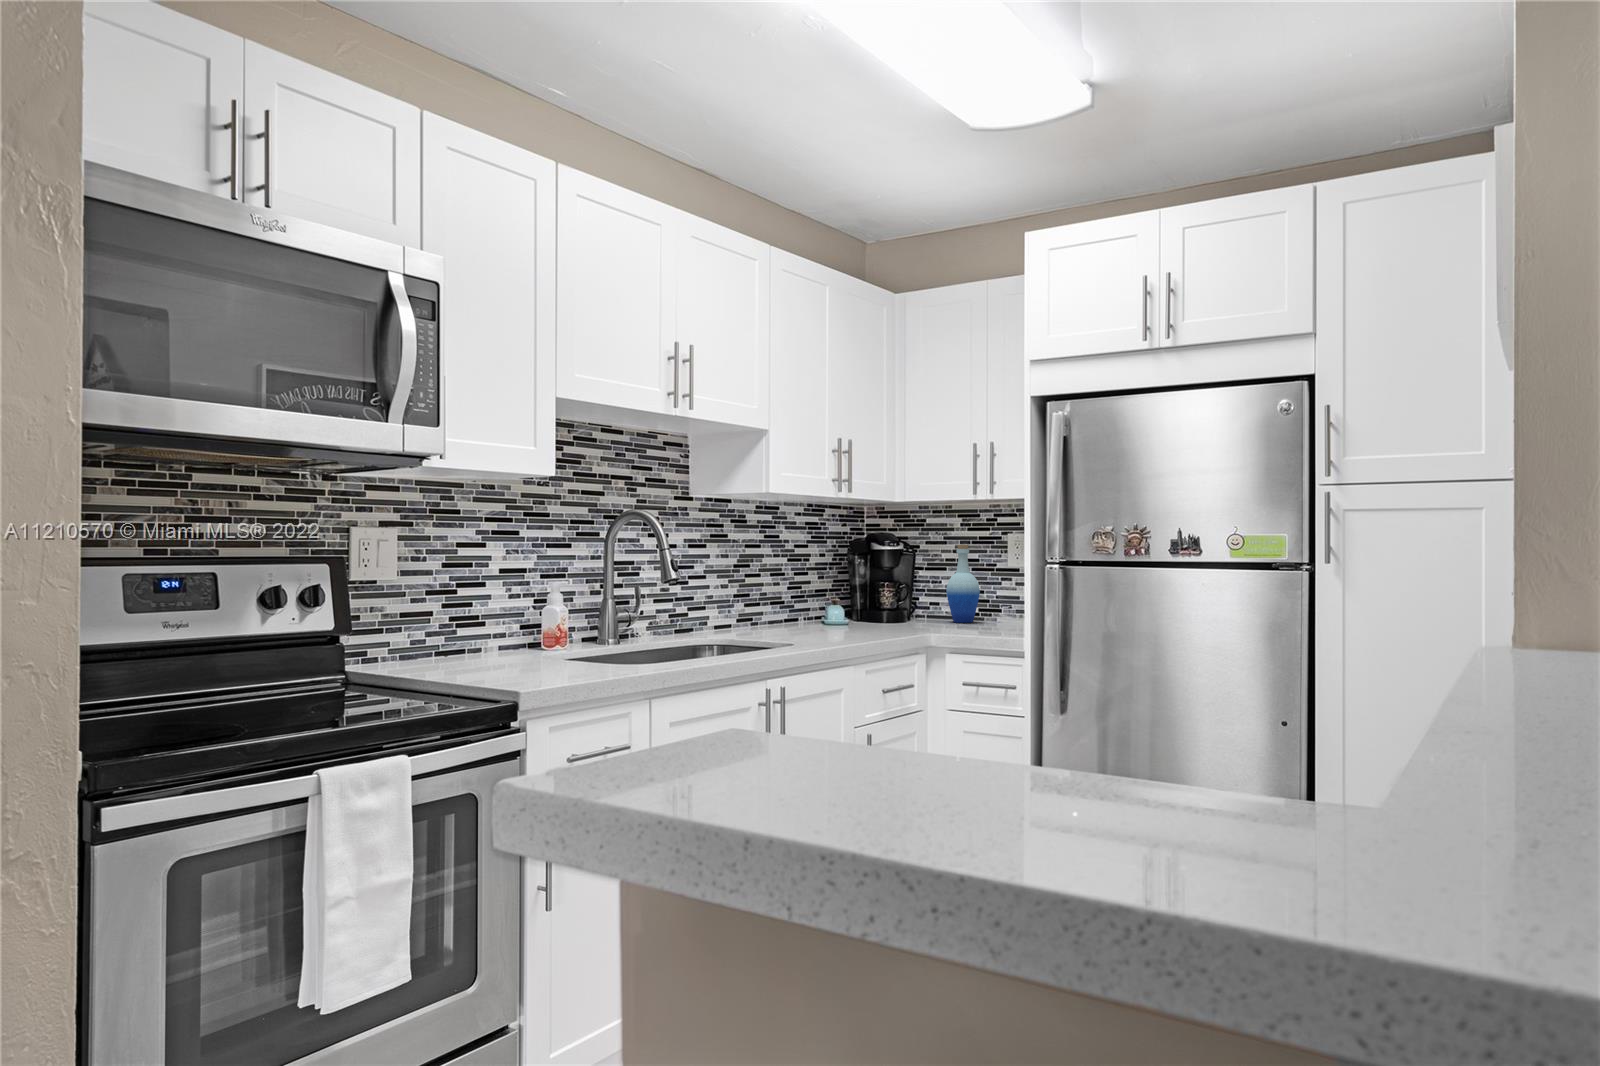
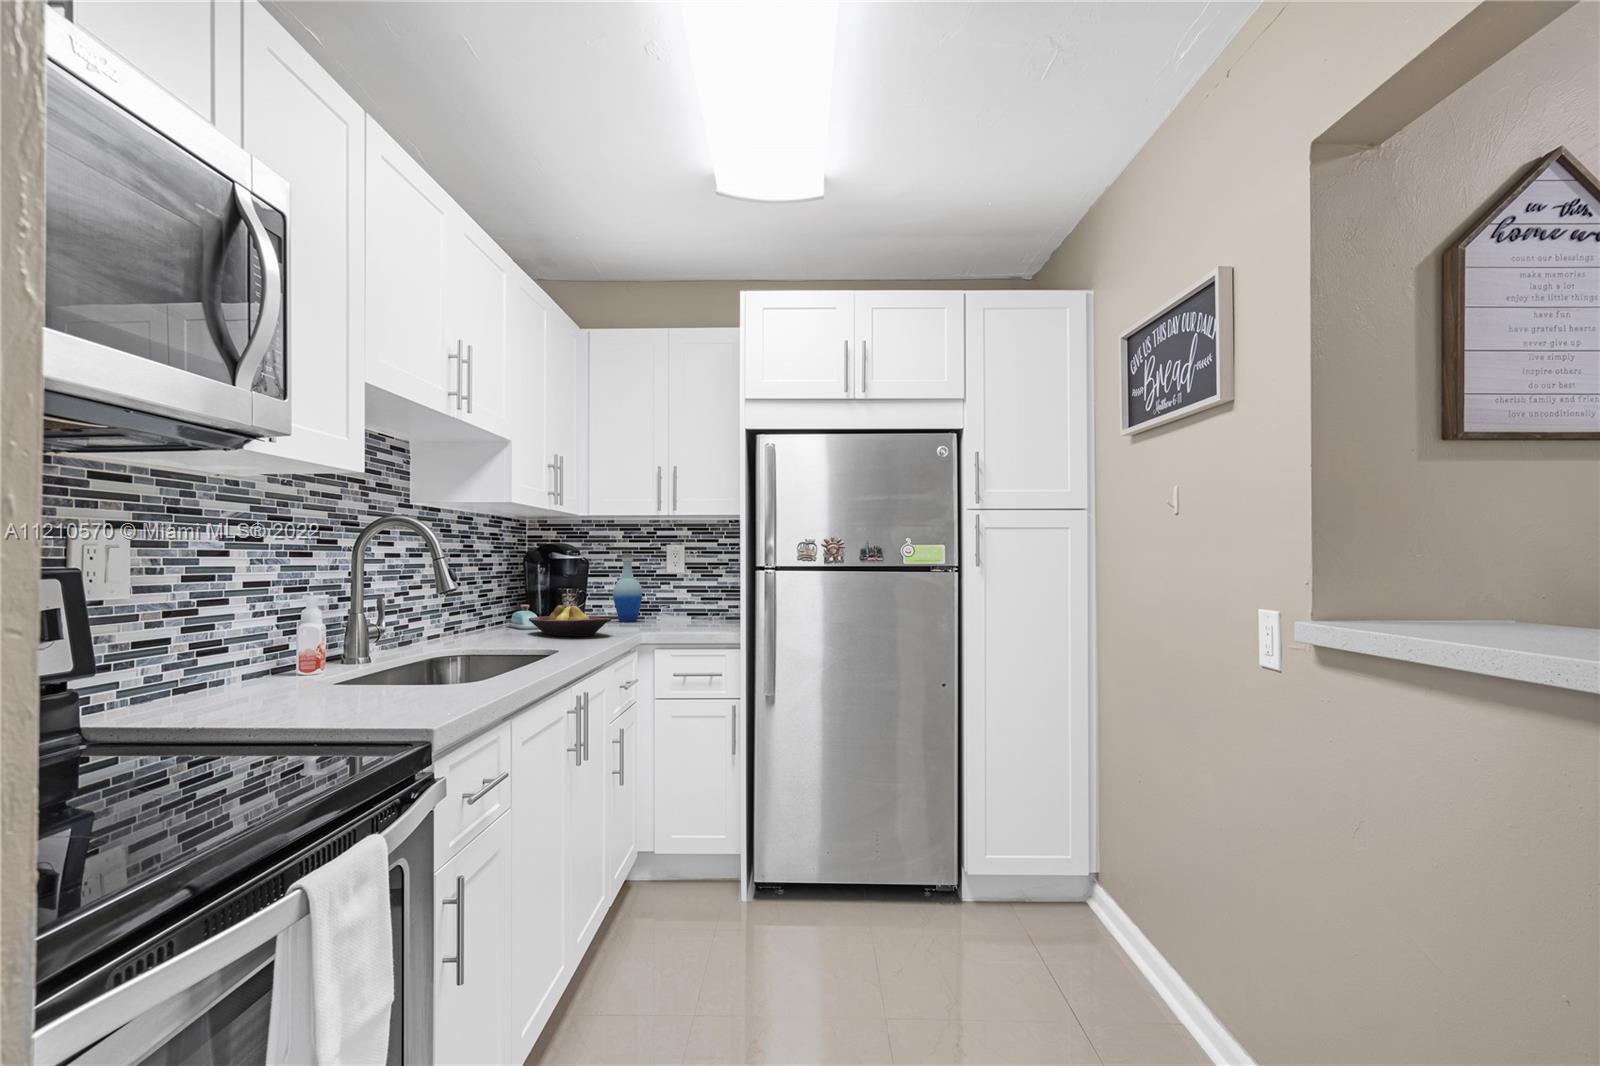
fruit bowl: none [824,600,898,634] -> present [529,605,611,636]

